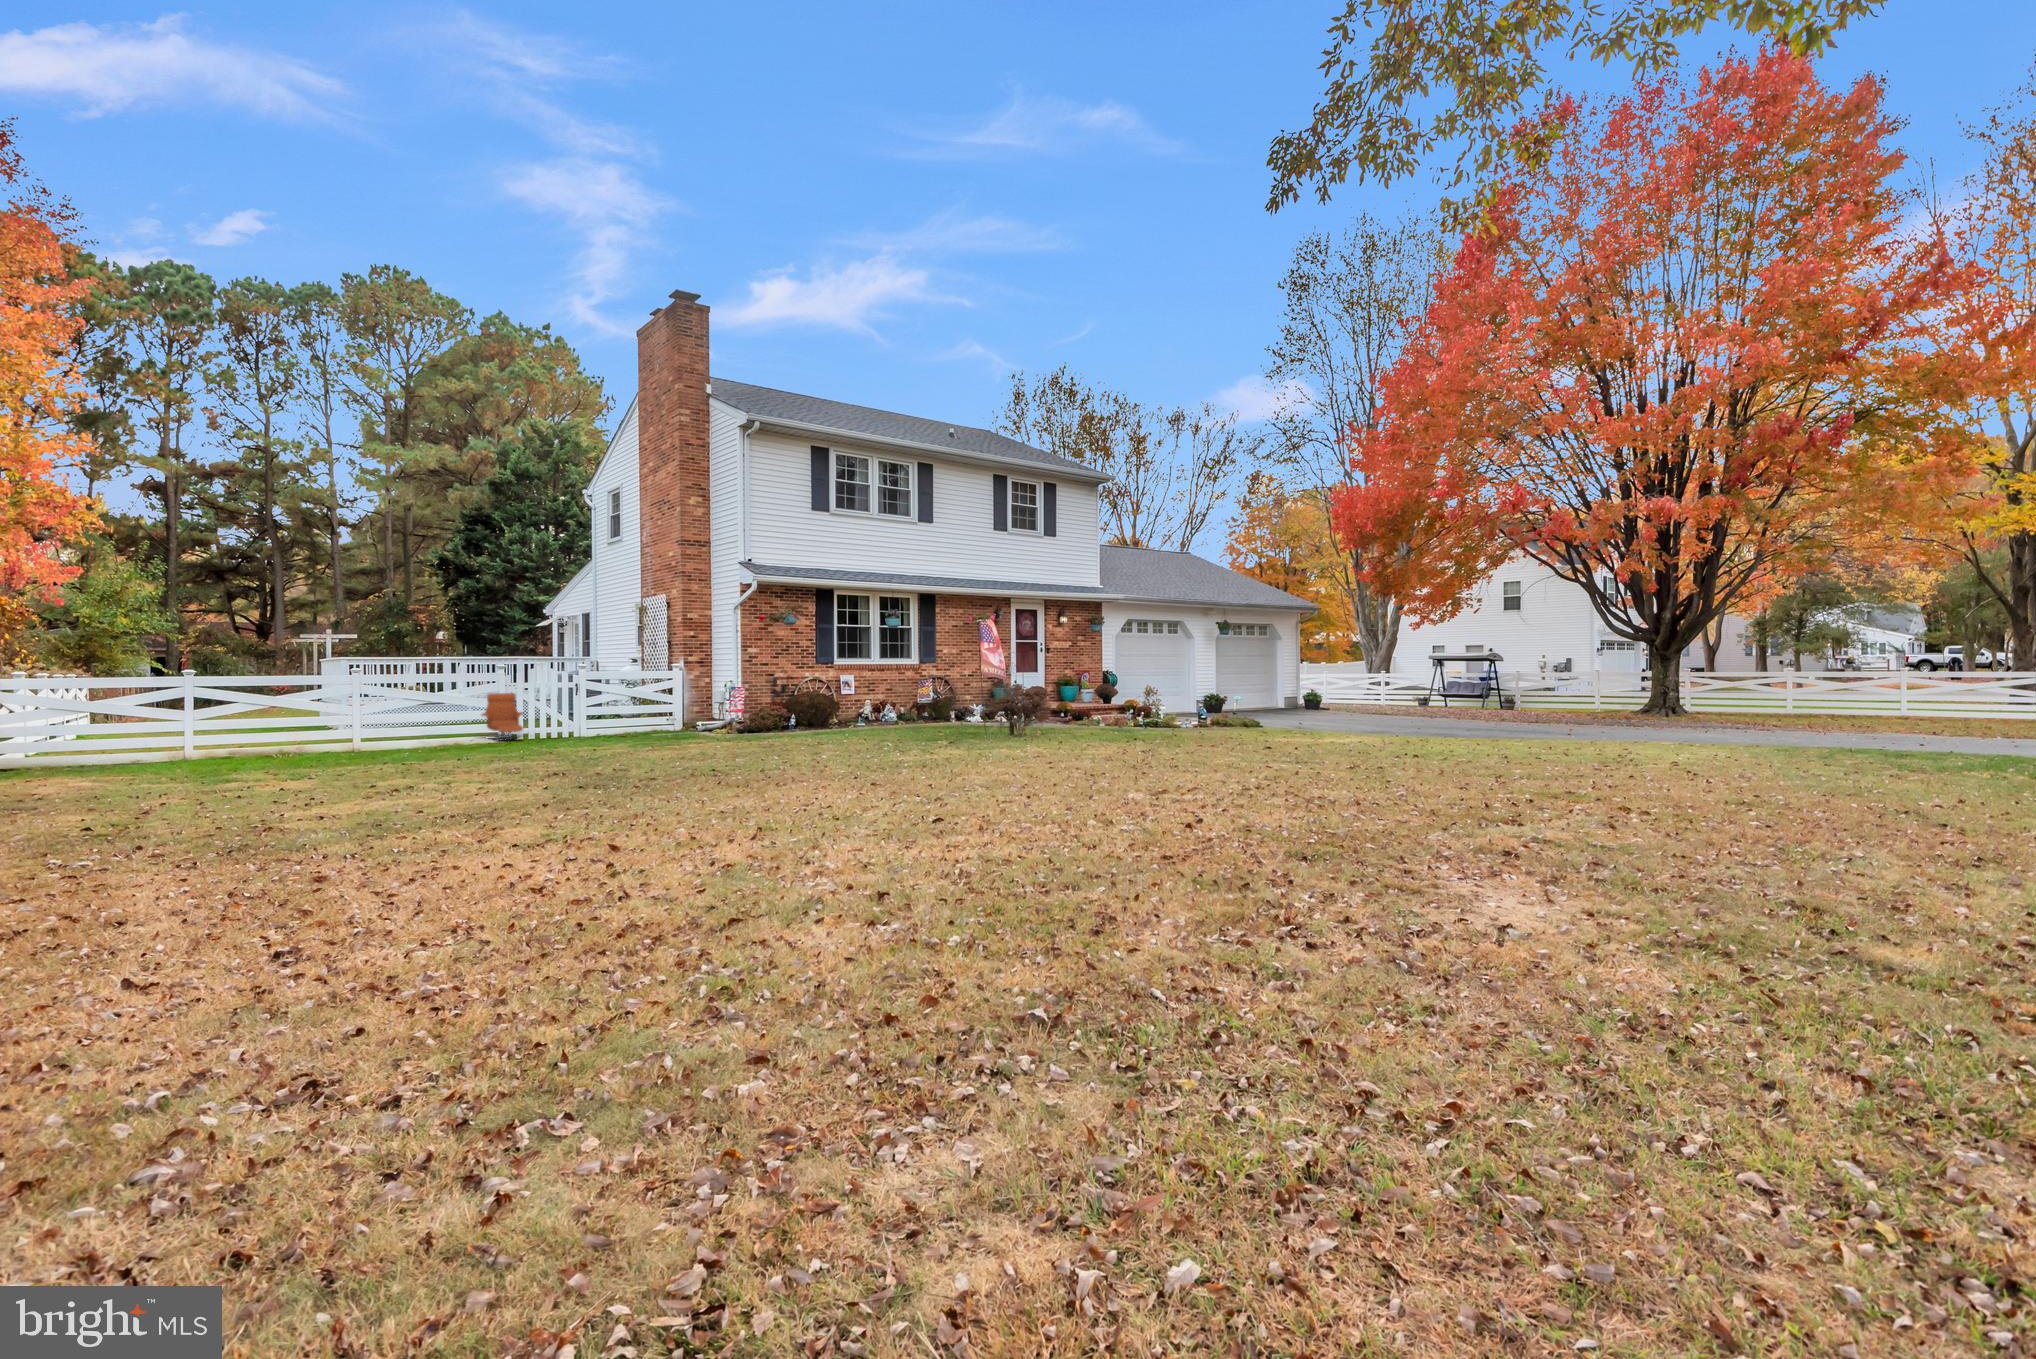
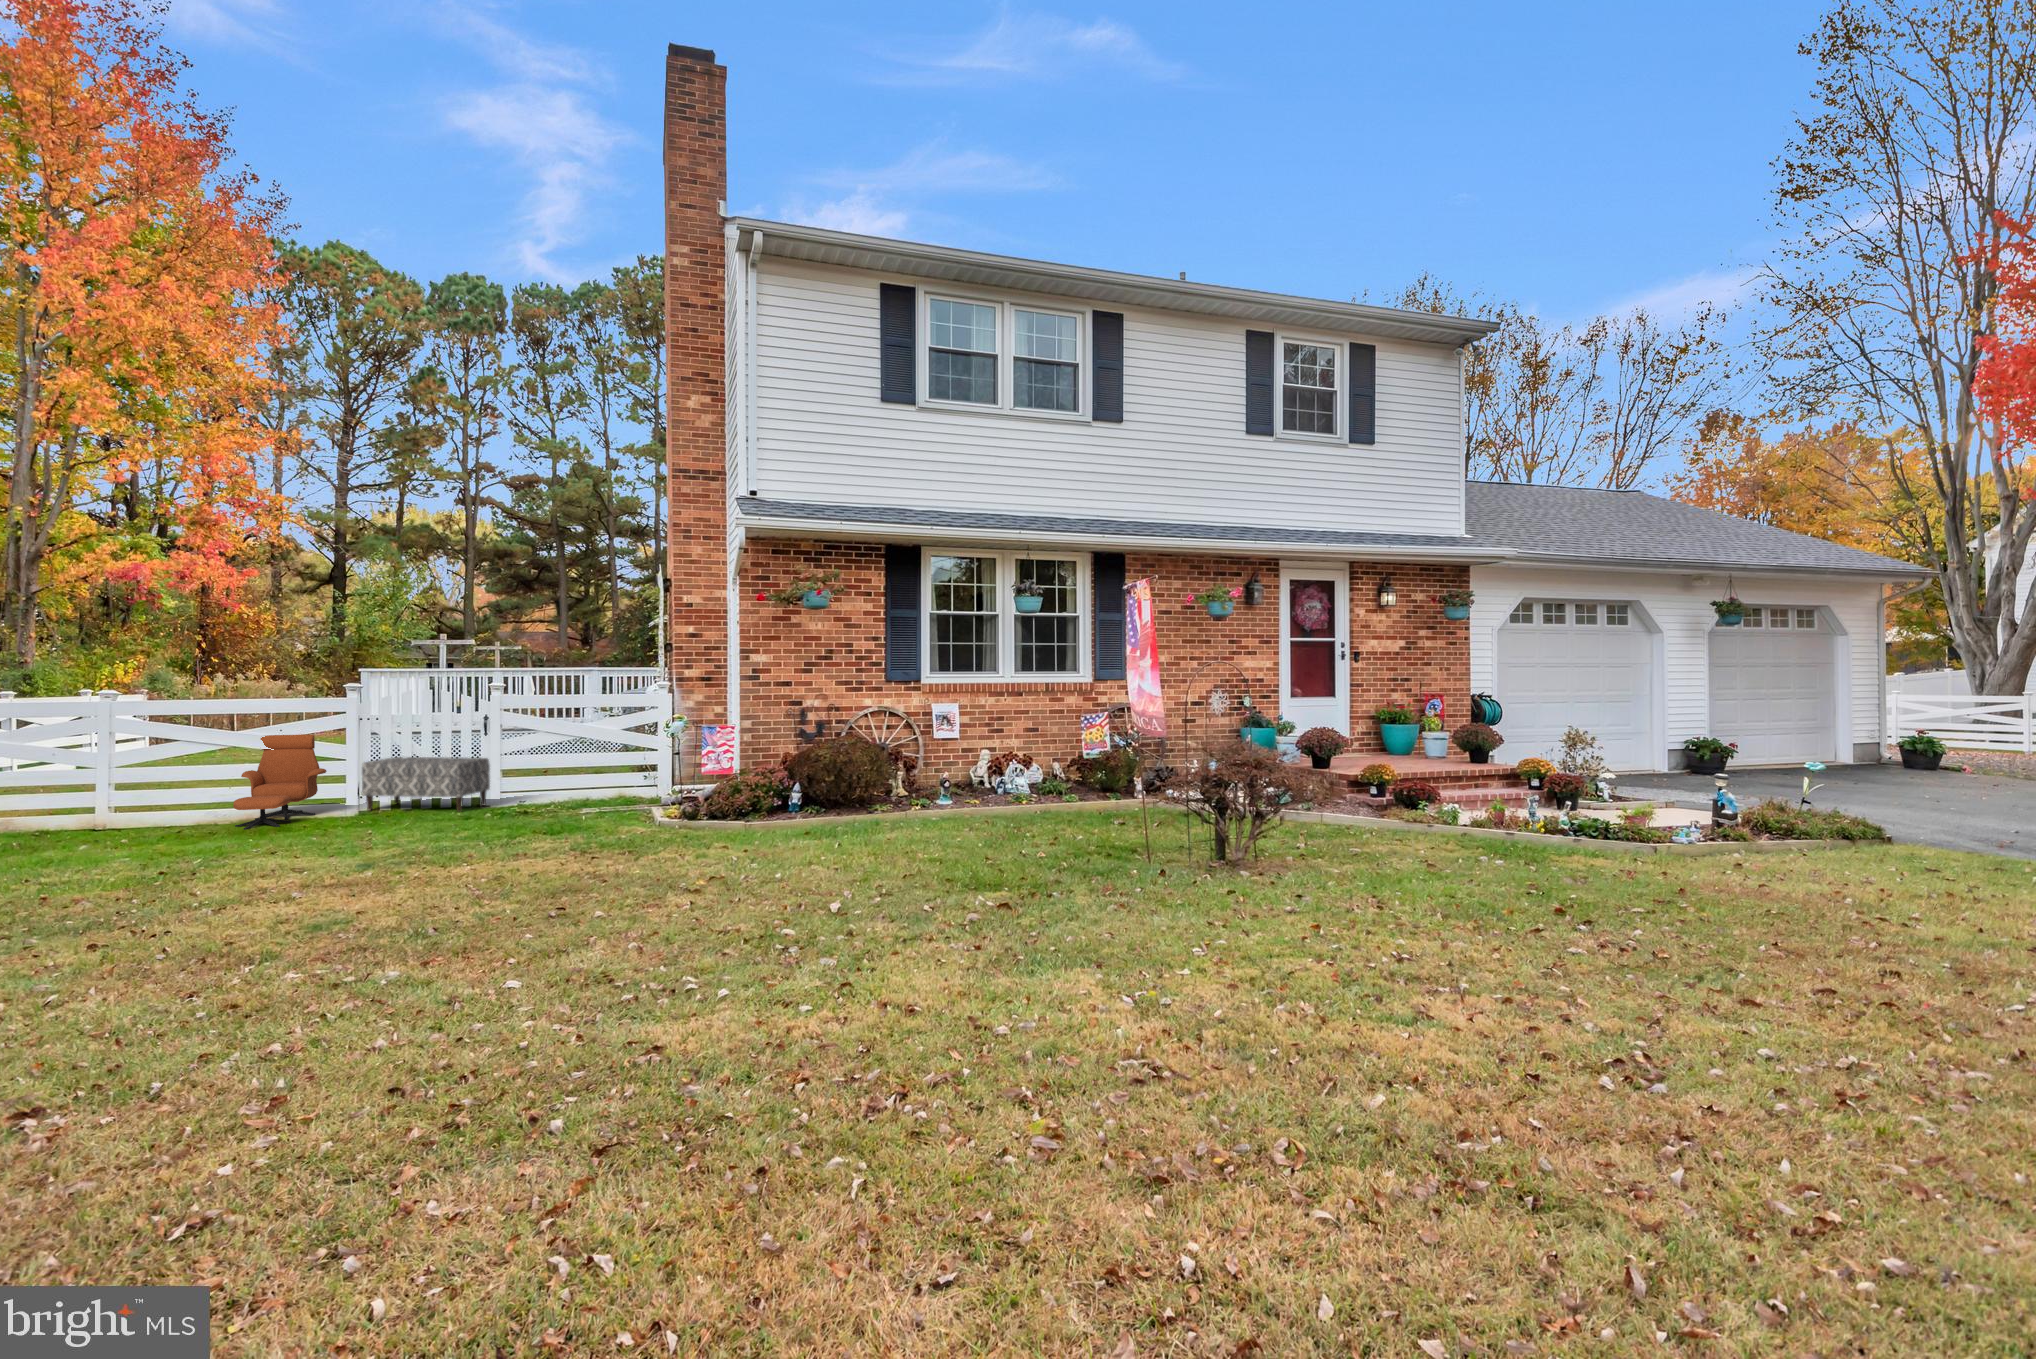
bench: none [538,706,604,736] -> present [362,757,490,812]

